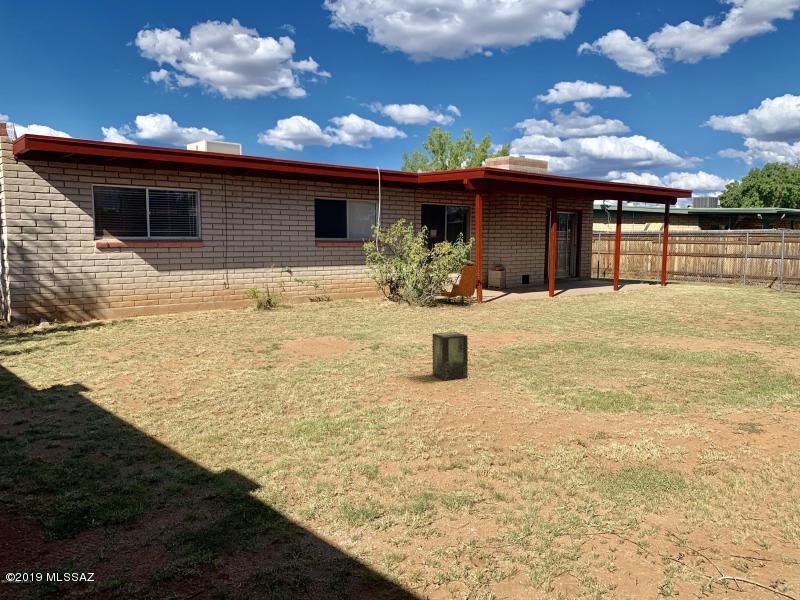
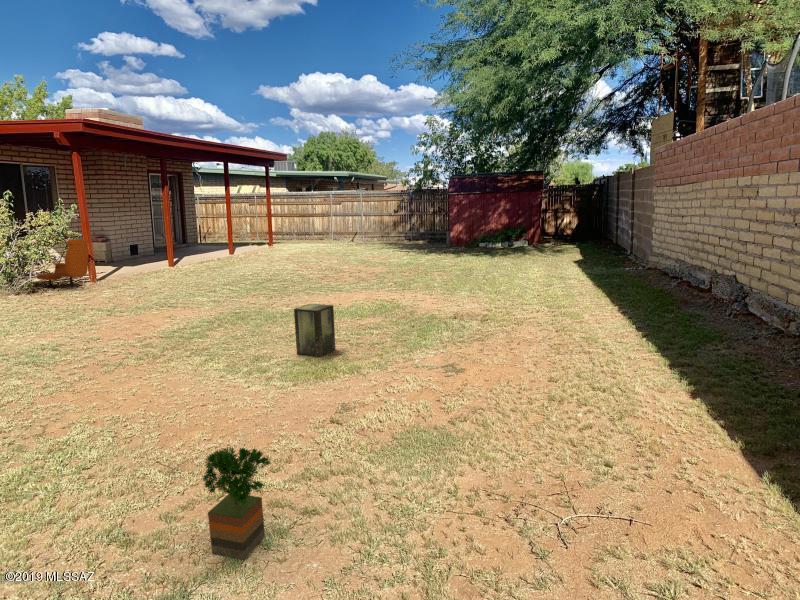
storage box: present [432,332,468,380] -> present [294,304,335,357]
potted tree: none [433,404,485,485] -> present [202,447,270,560]

